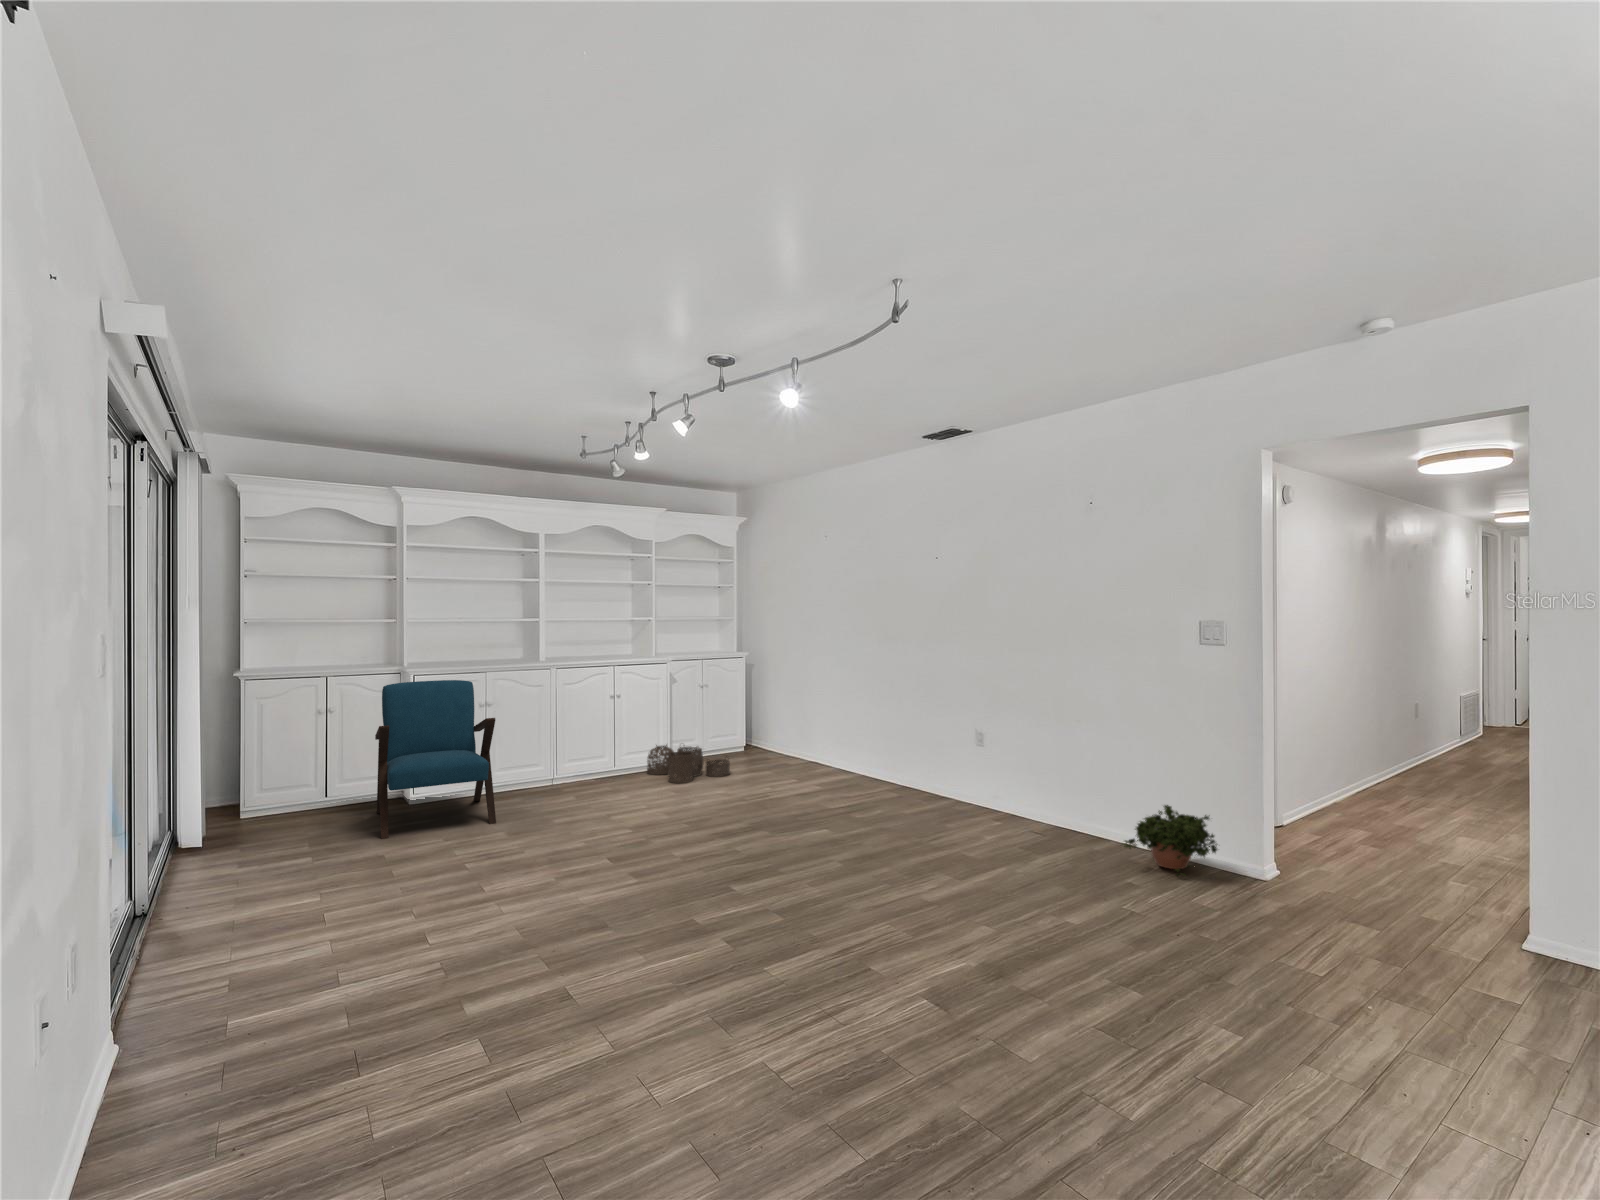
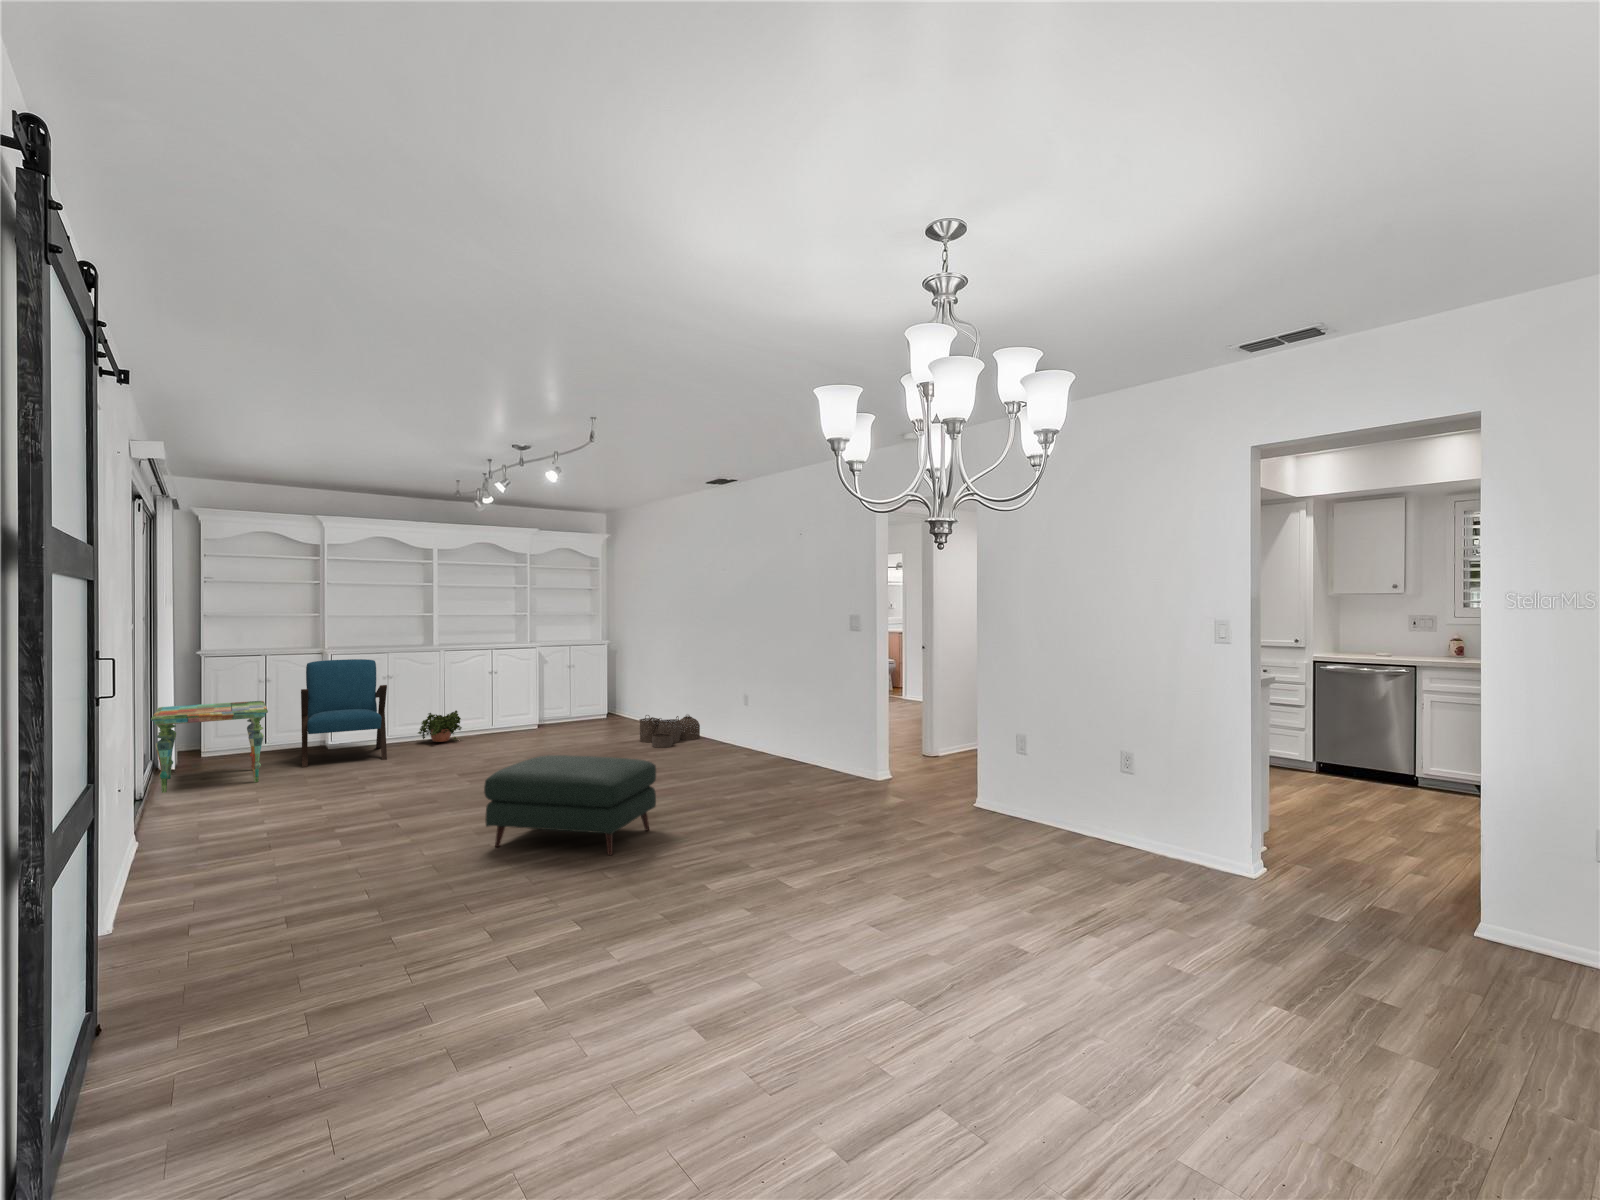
side table: none [160,743,336,895] -> present [151,701,268,793]
woven basket: present [647,745,730,783] -> present [640,715,700,748]
potted plant: present [1124,805,1217,876] -> present [418,710,462,742]
ottoman: none [776,870,1070,1112] -> present [484,755,656,855]

